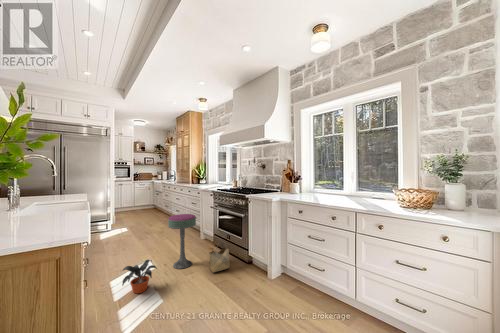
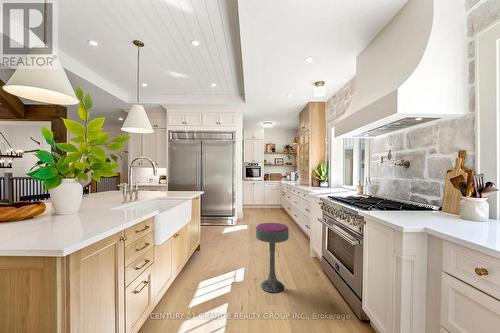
woven basket: present [209,238,230,273] -> none [297,267,330,319]
potted plant: present [122,260,156,293] -> none [196,270,233,307]

